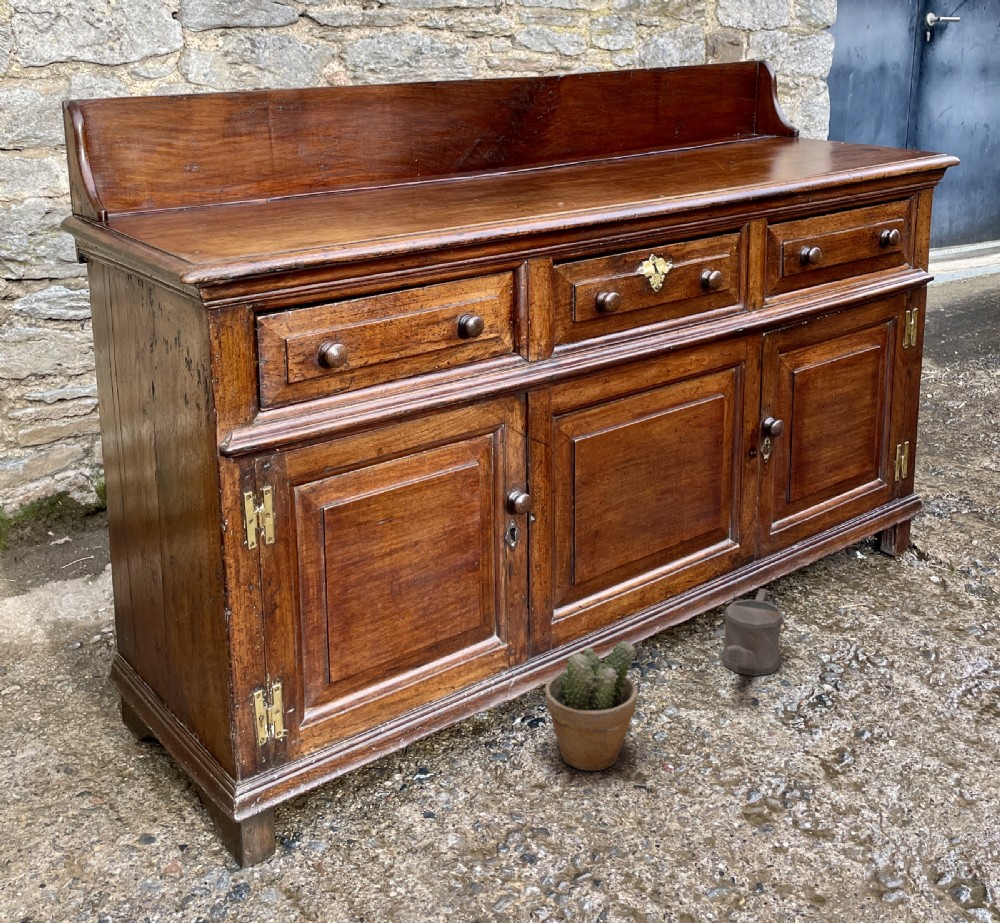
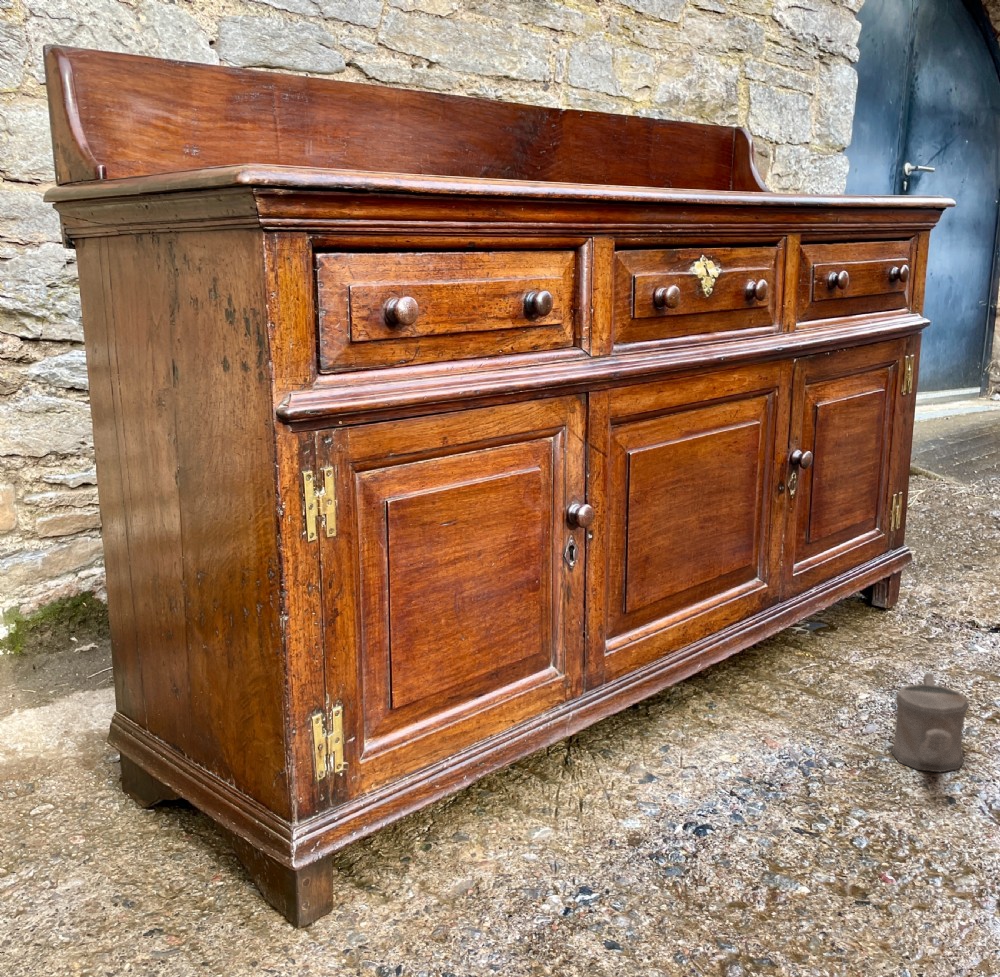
potted plant: present [545,641,638,771] -> none [733,718,850,885]

